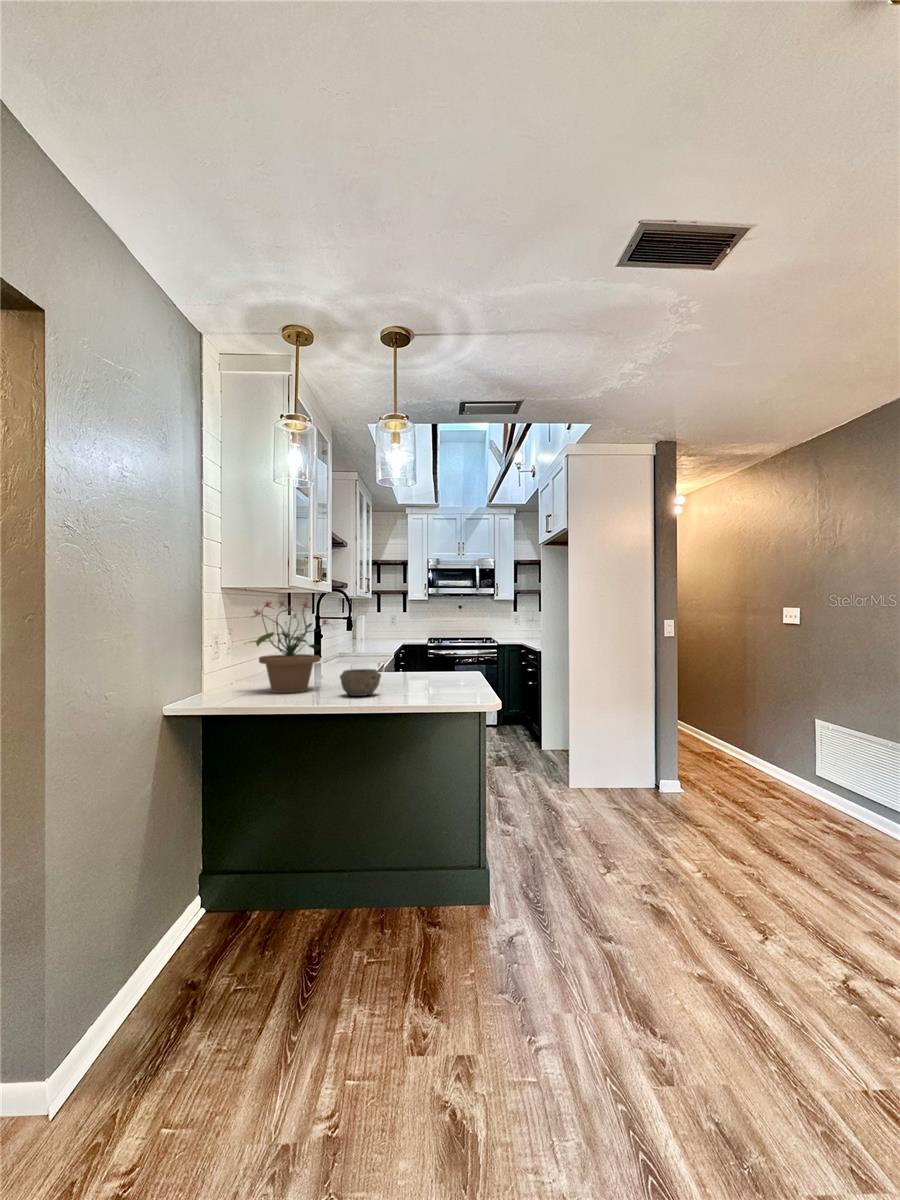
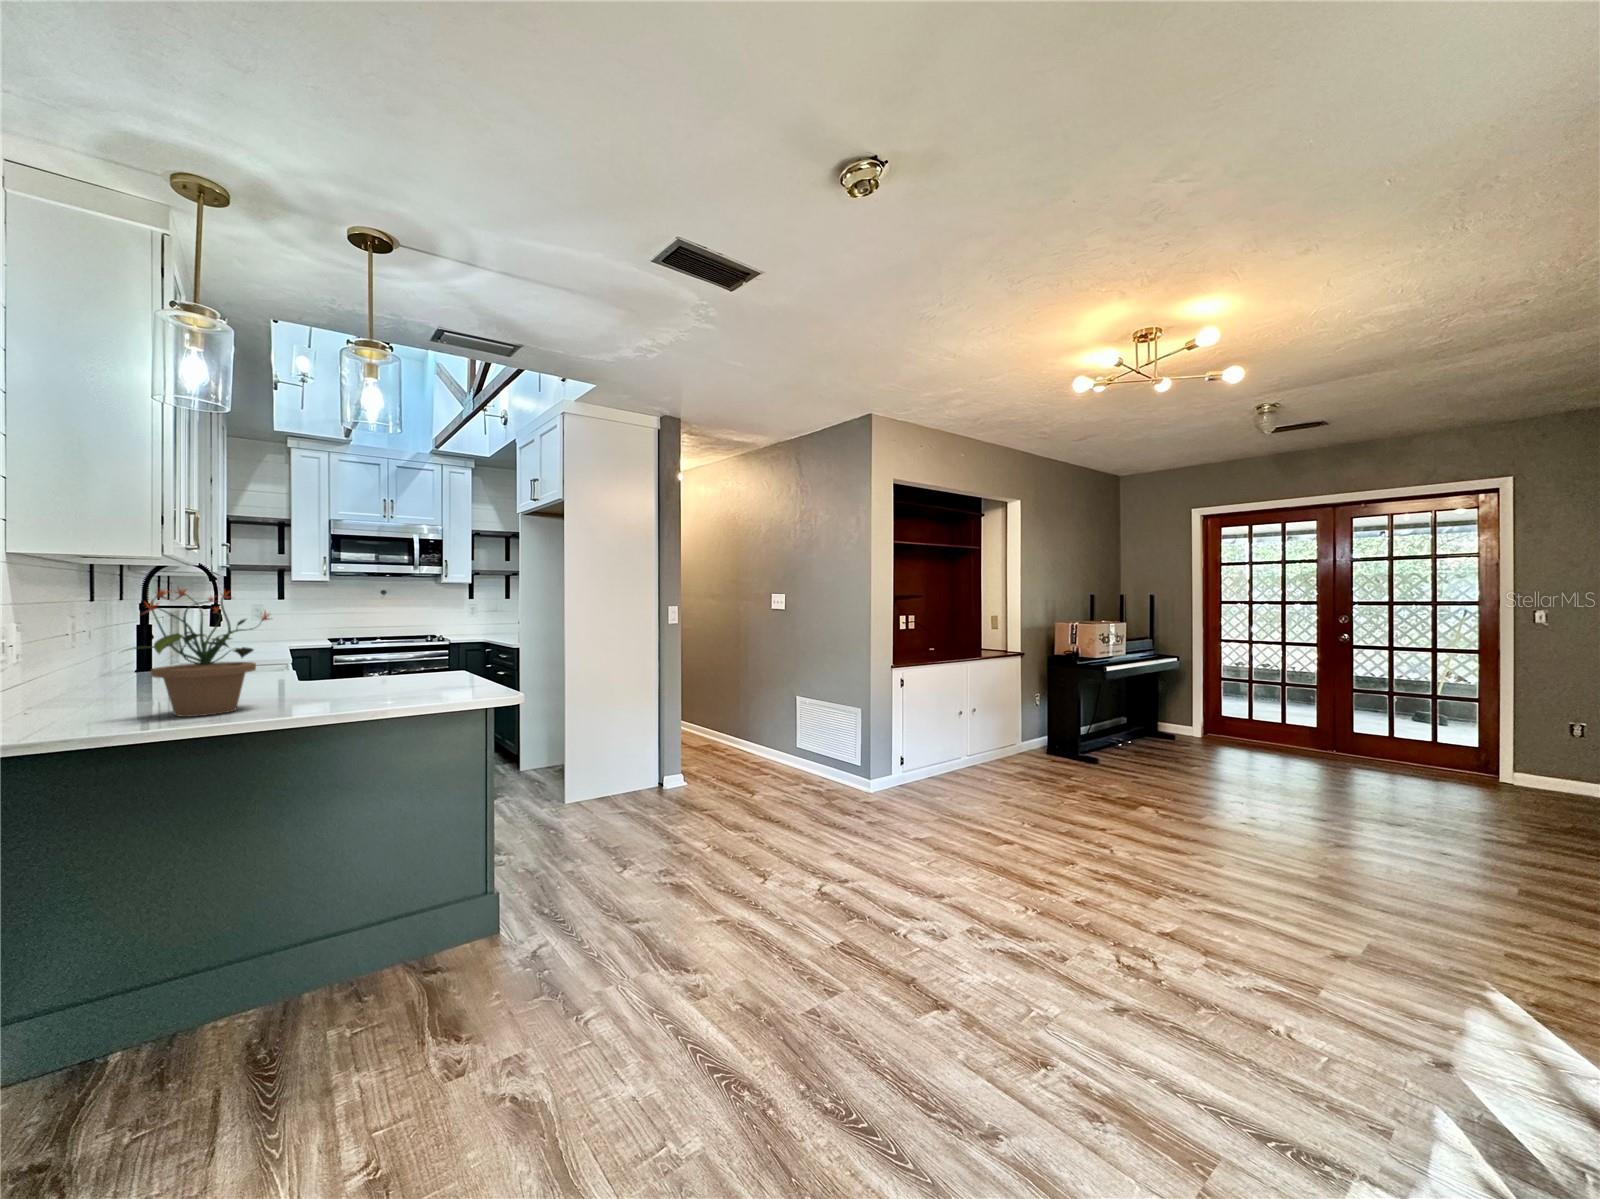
bowl: present [340,669,381,696] -> none [302,674,364,708]

